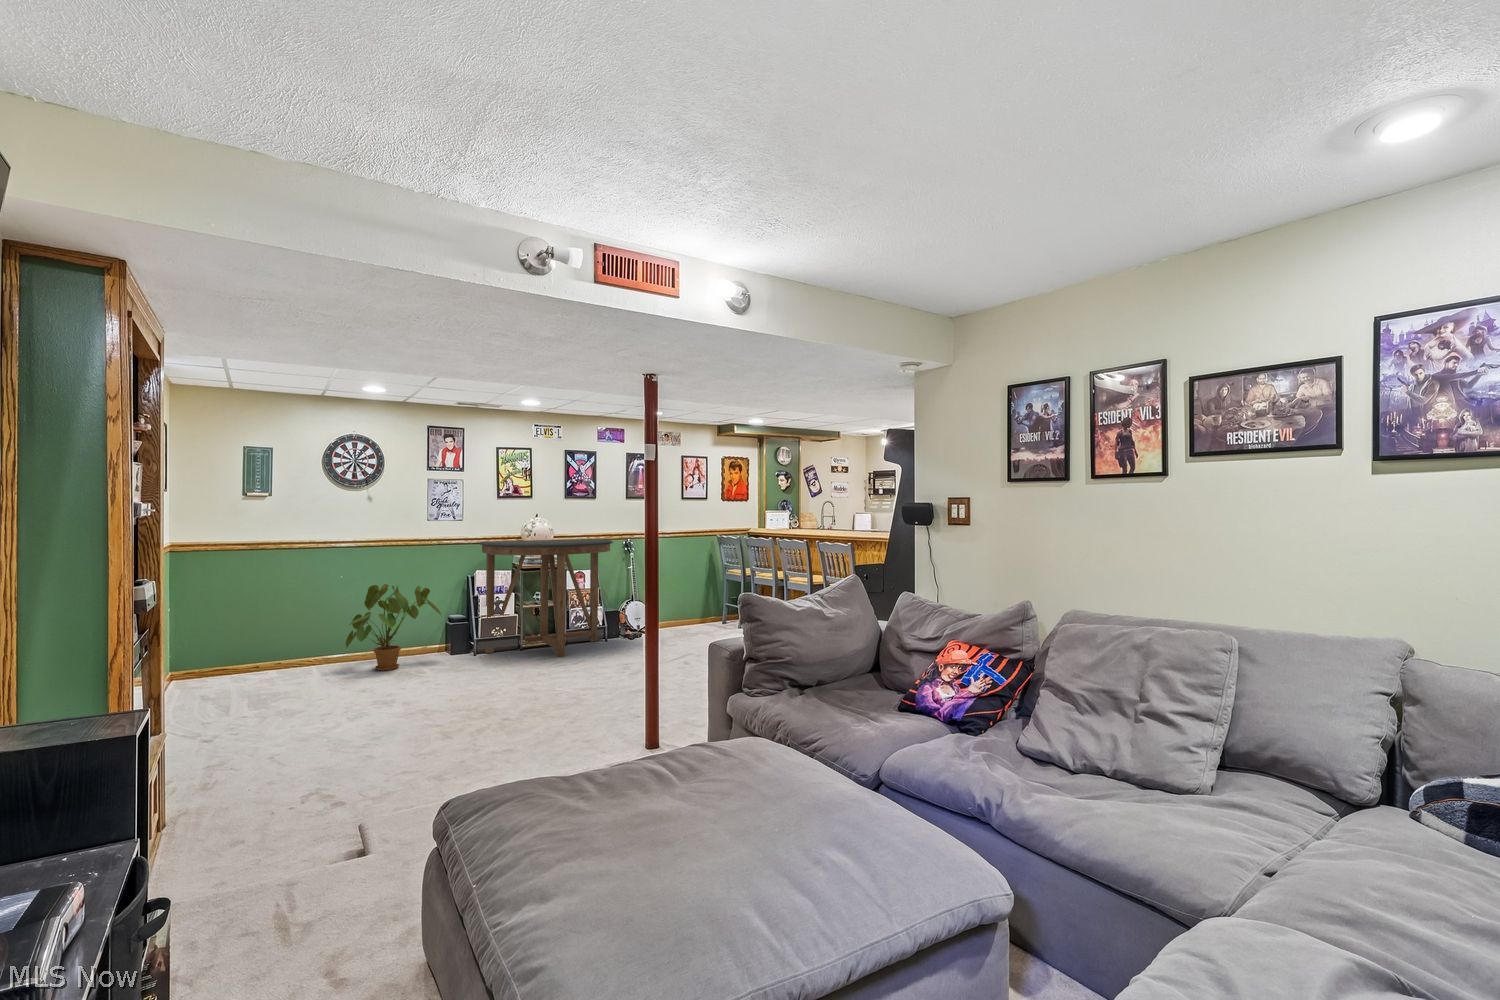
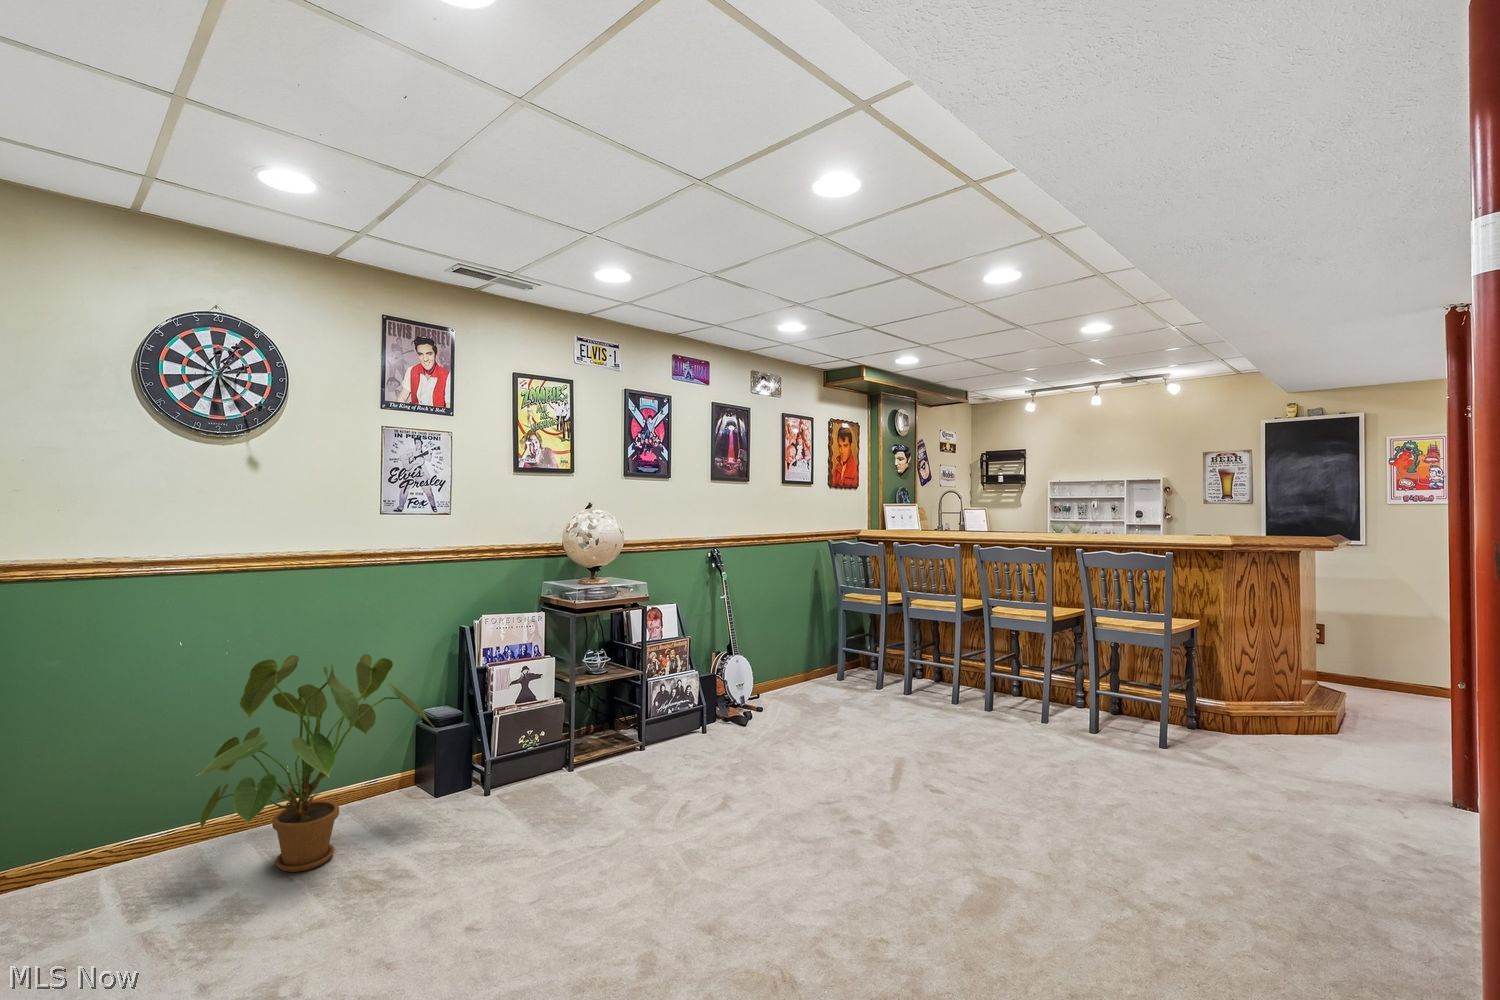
console table: present [479,539,613,657] -> none [495,550,738,789]

